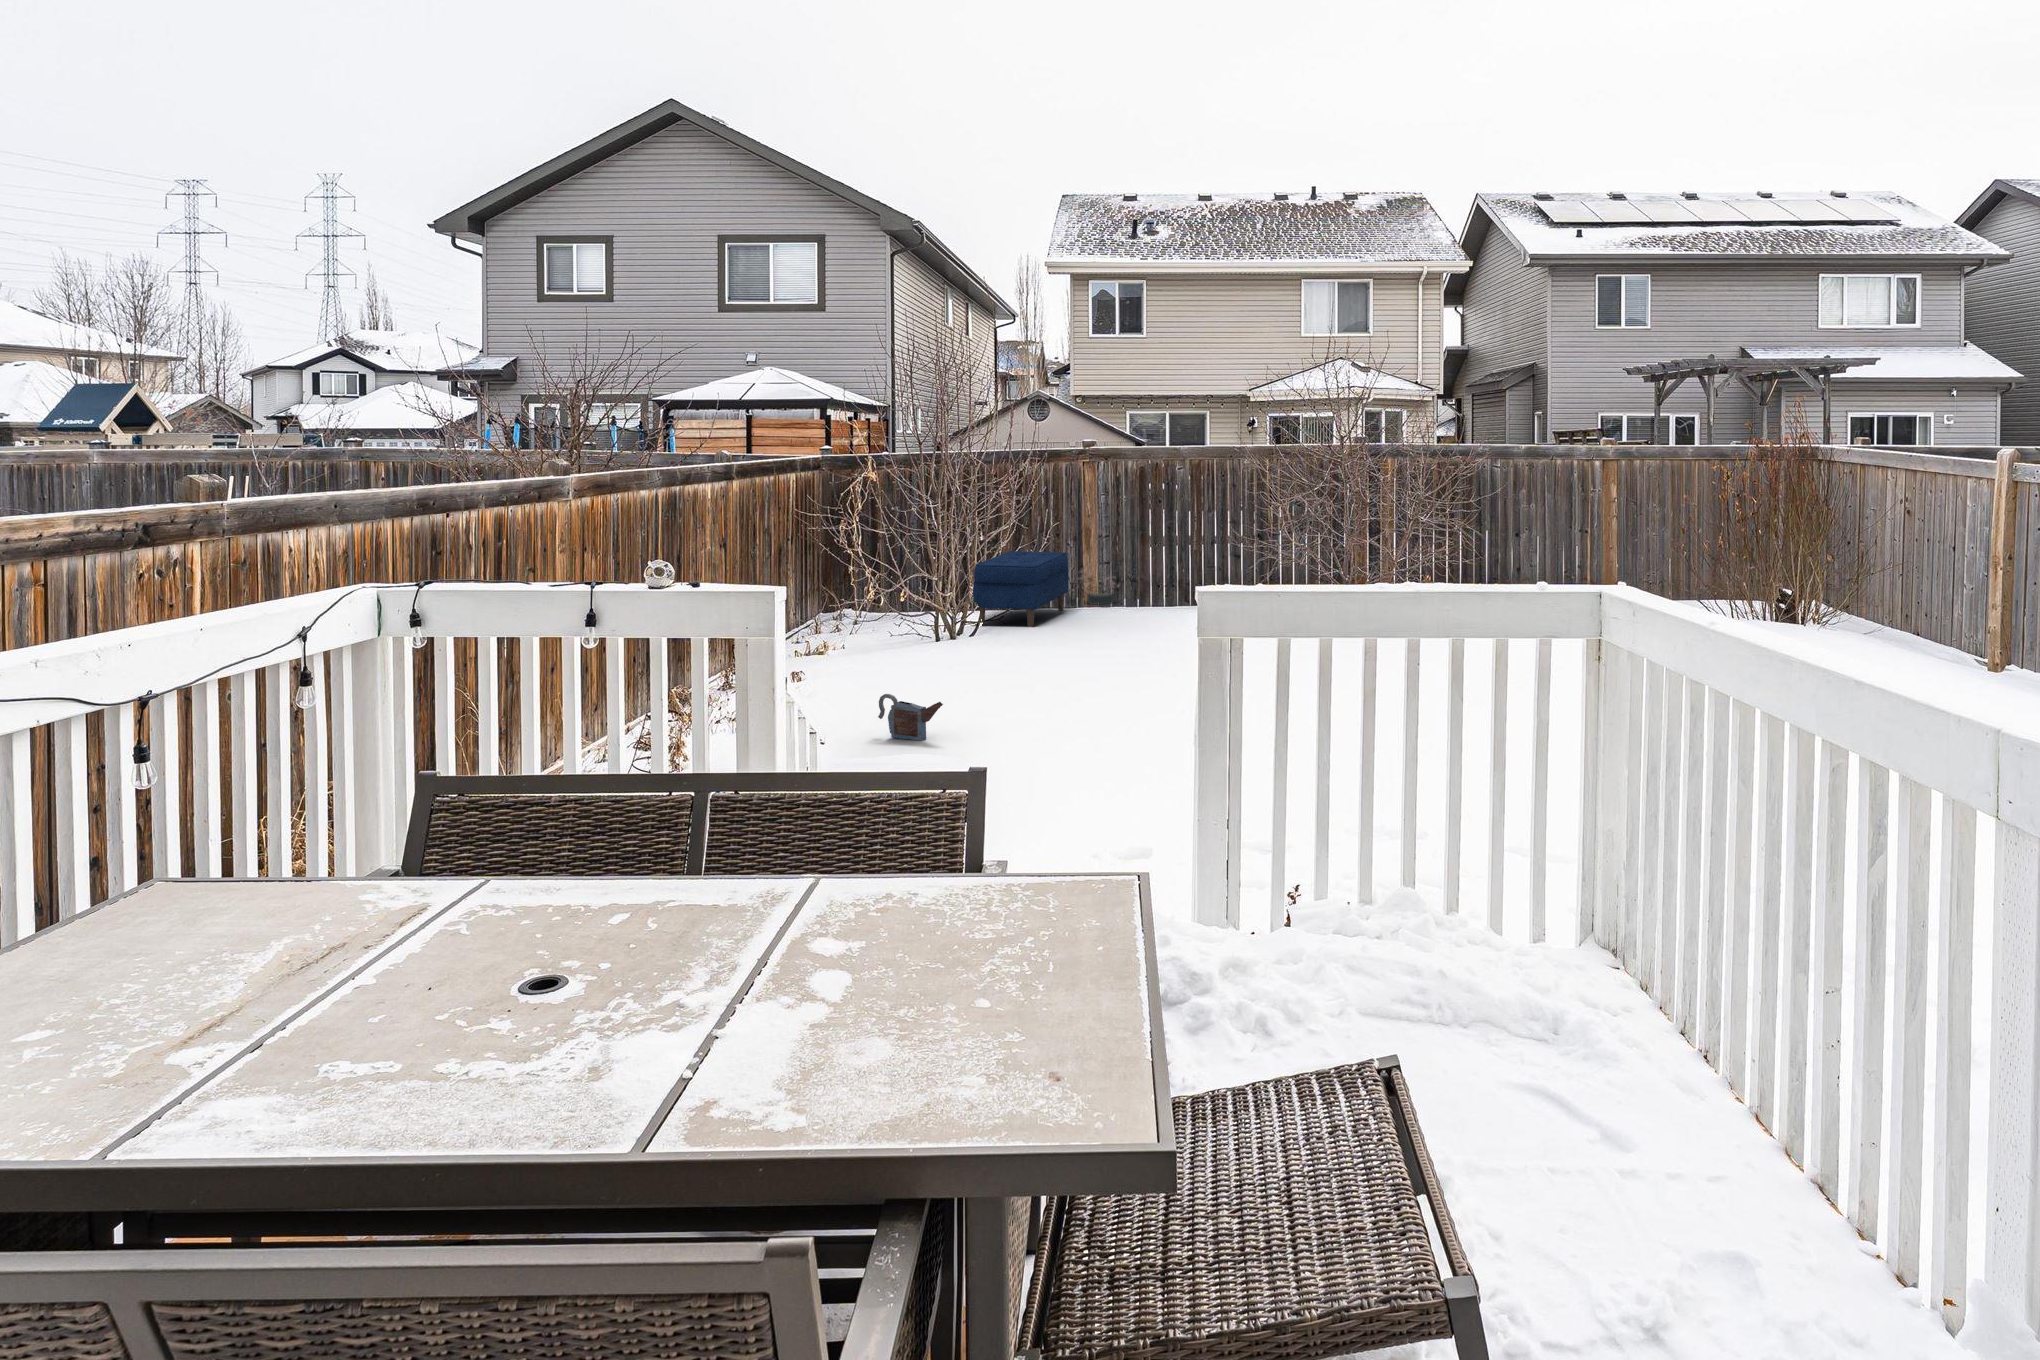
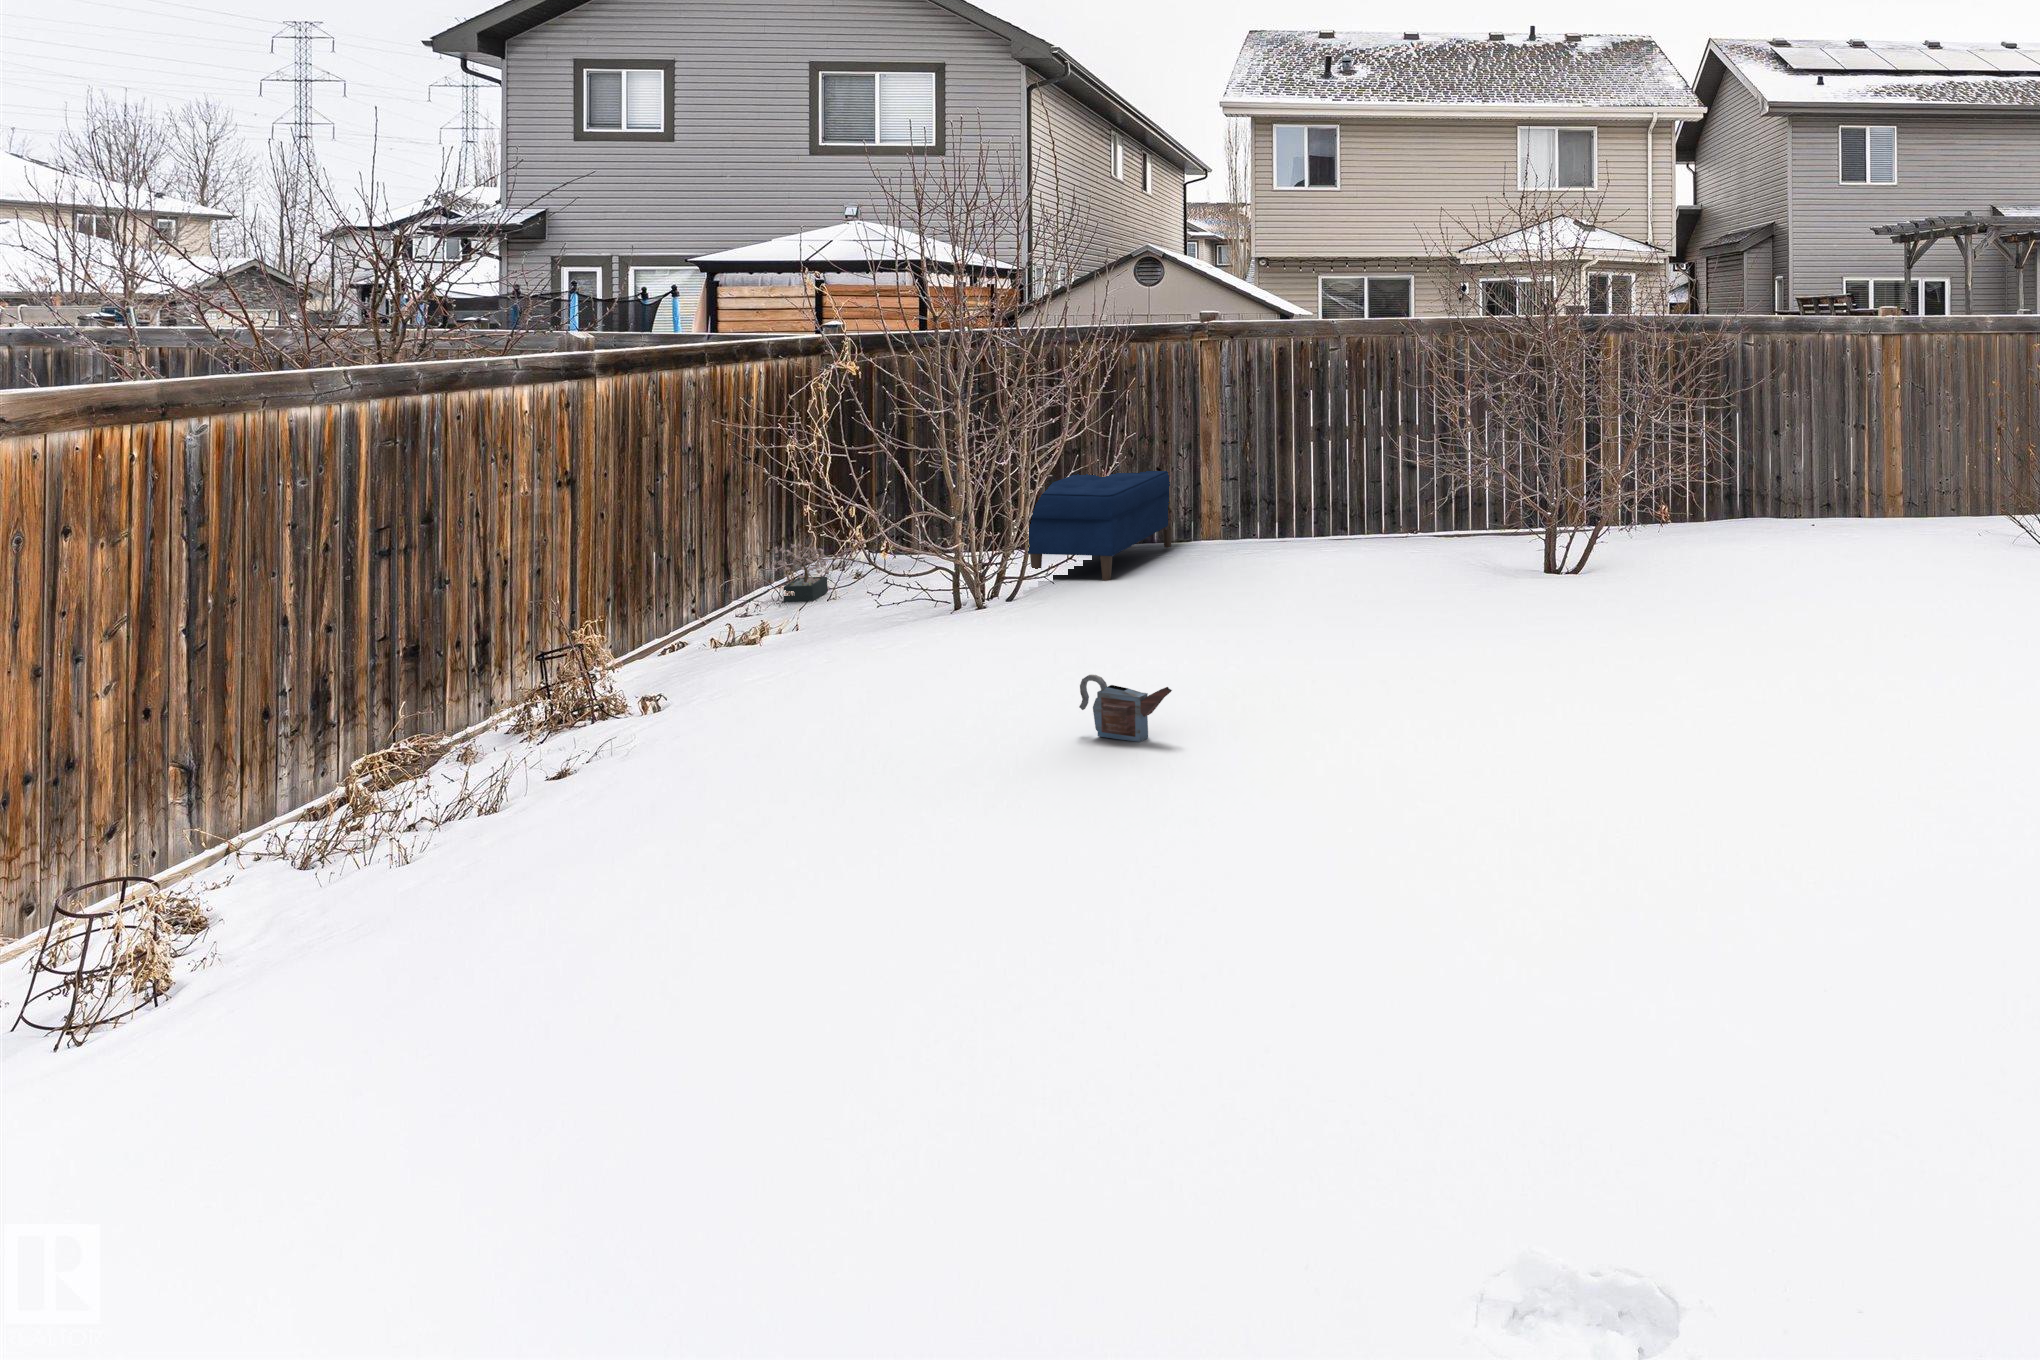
decorative plant: present [1078,569,1115,605] -> present [772,543,829,602]
watering can: present [878,694,943,741] -> present [1079,675,1172,742]

